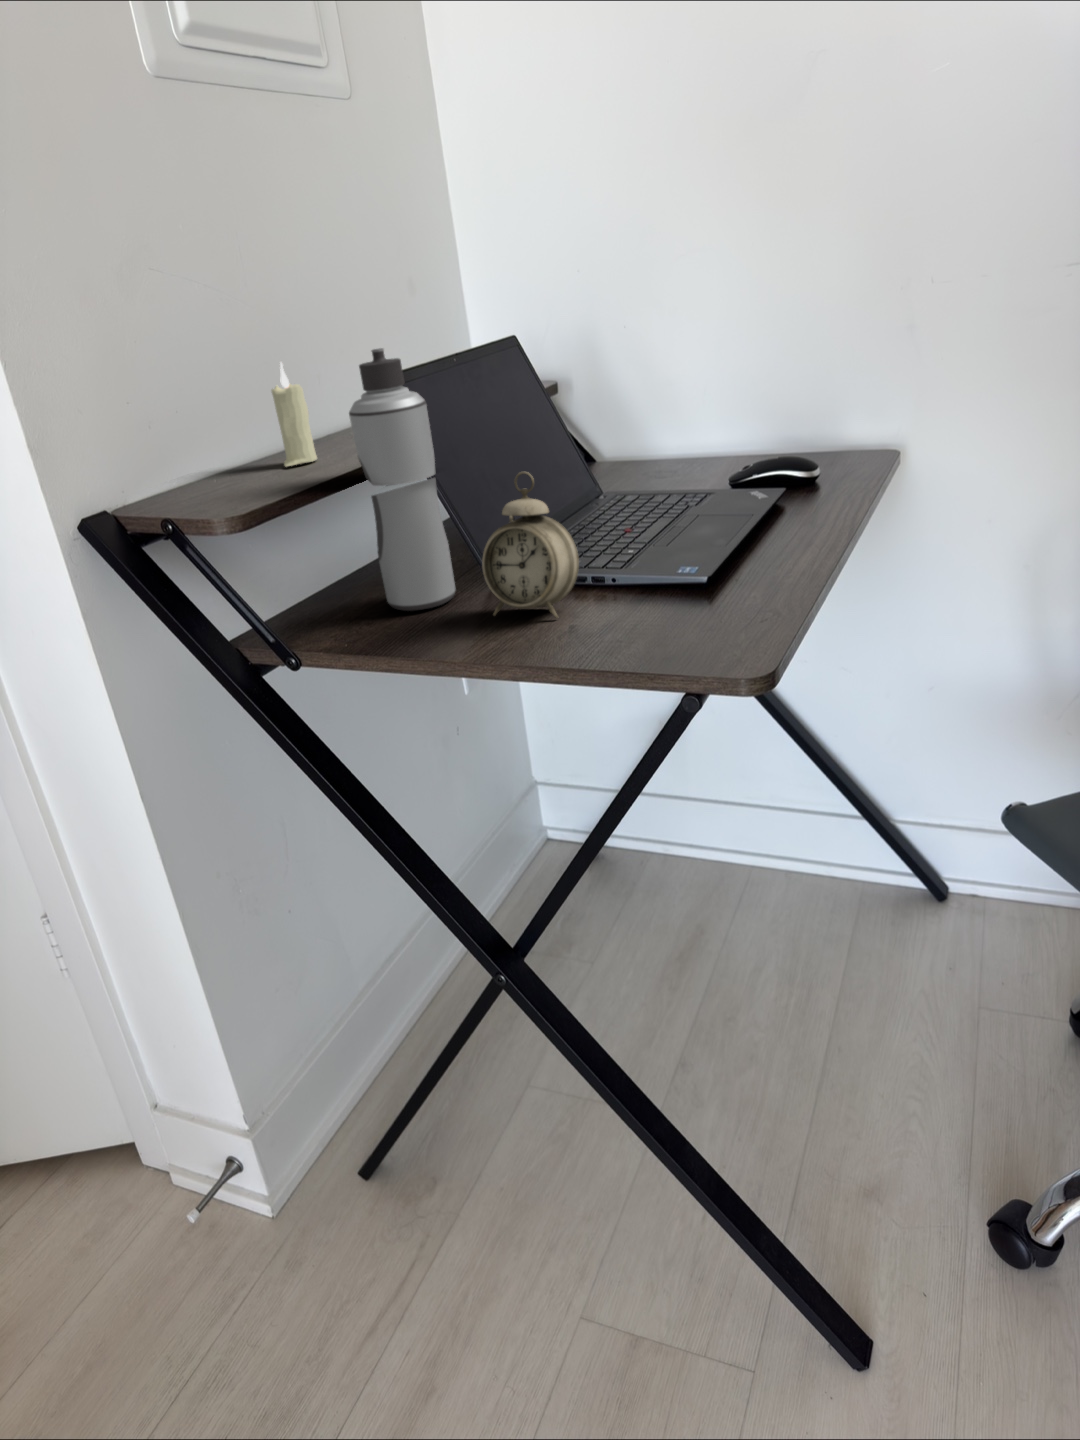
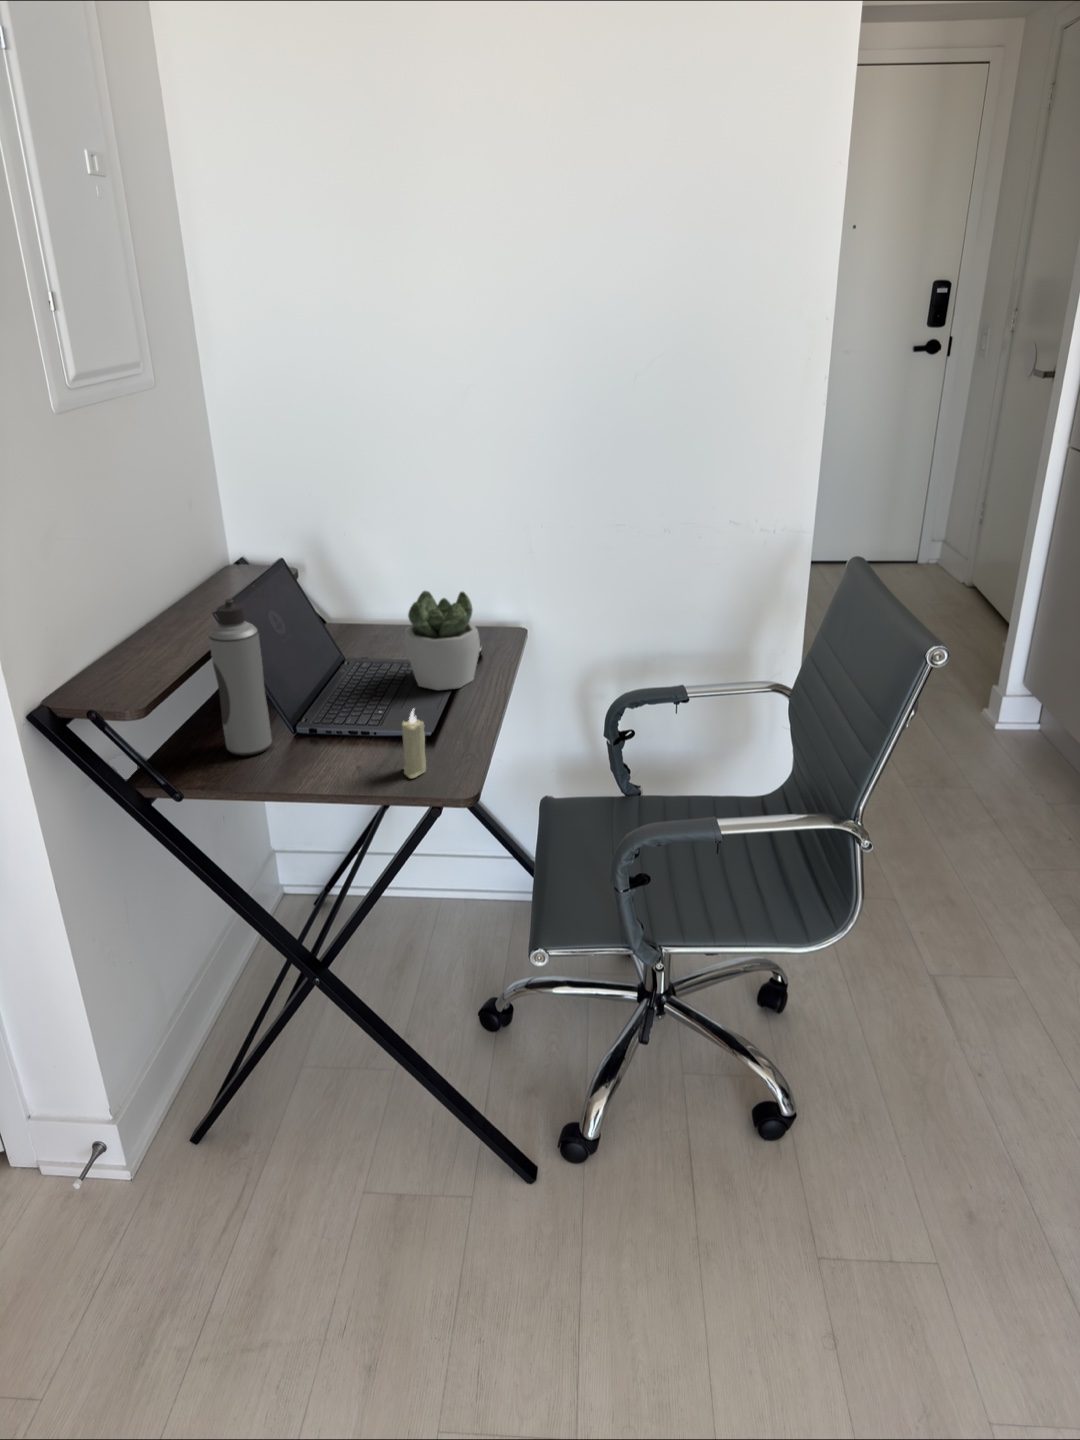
succulent plant: none [685,360,809,526] -> present [405,591,480,690]
candle: present [271,363,317,466] -> present [402,710,426,778]
alarm clock: present [482,472,579,618] -> none [299,676,358,762]

